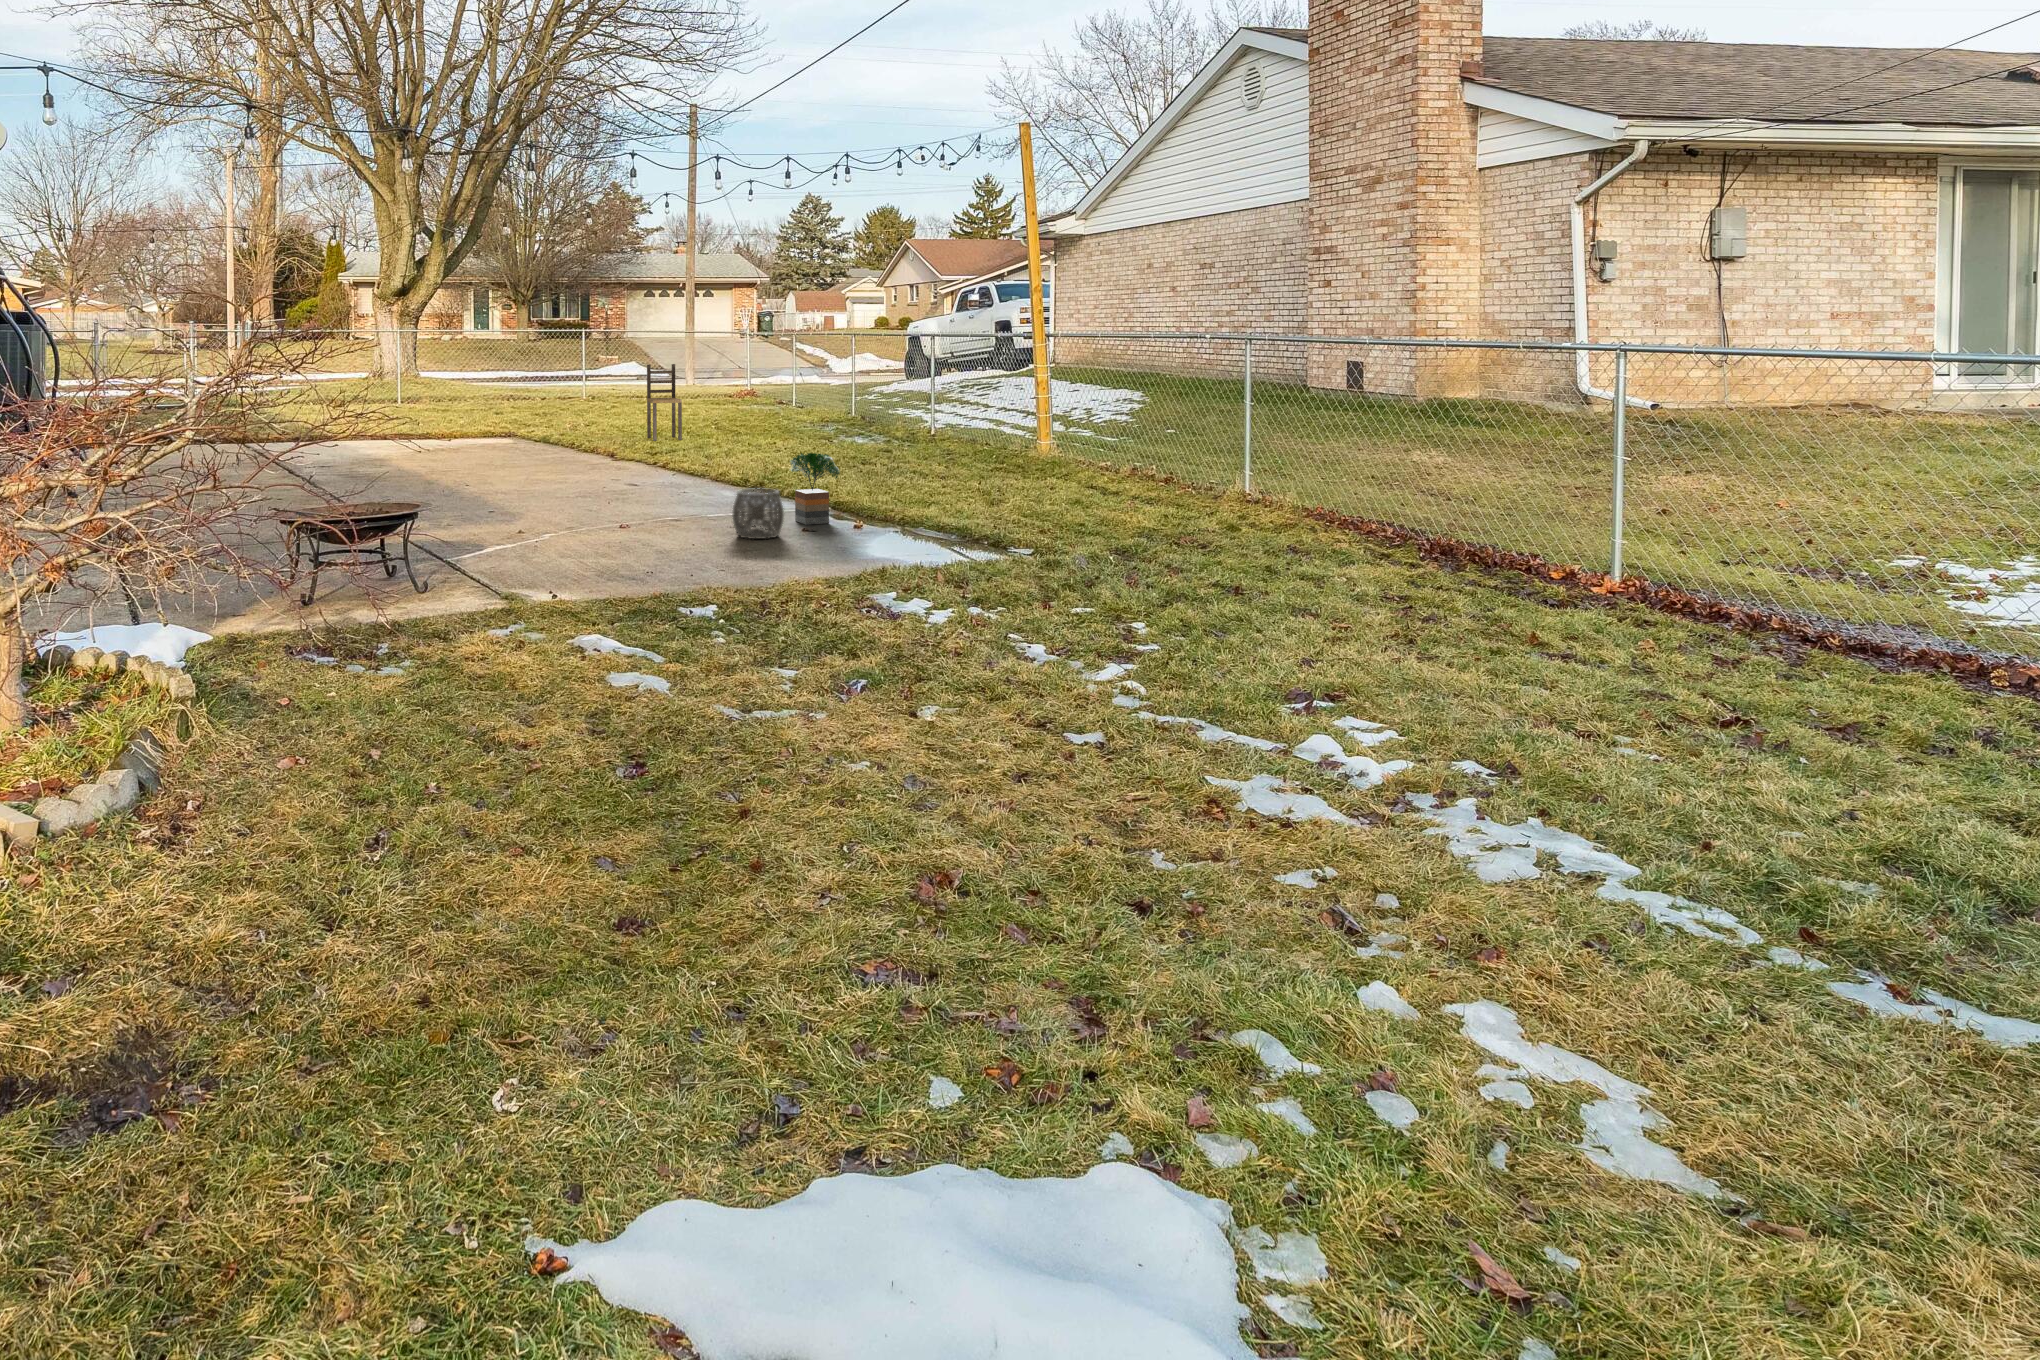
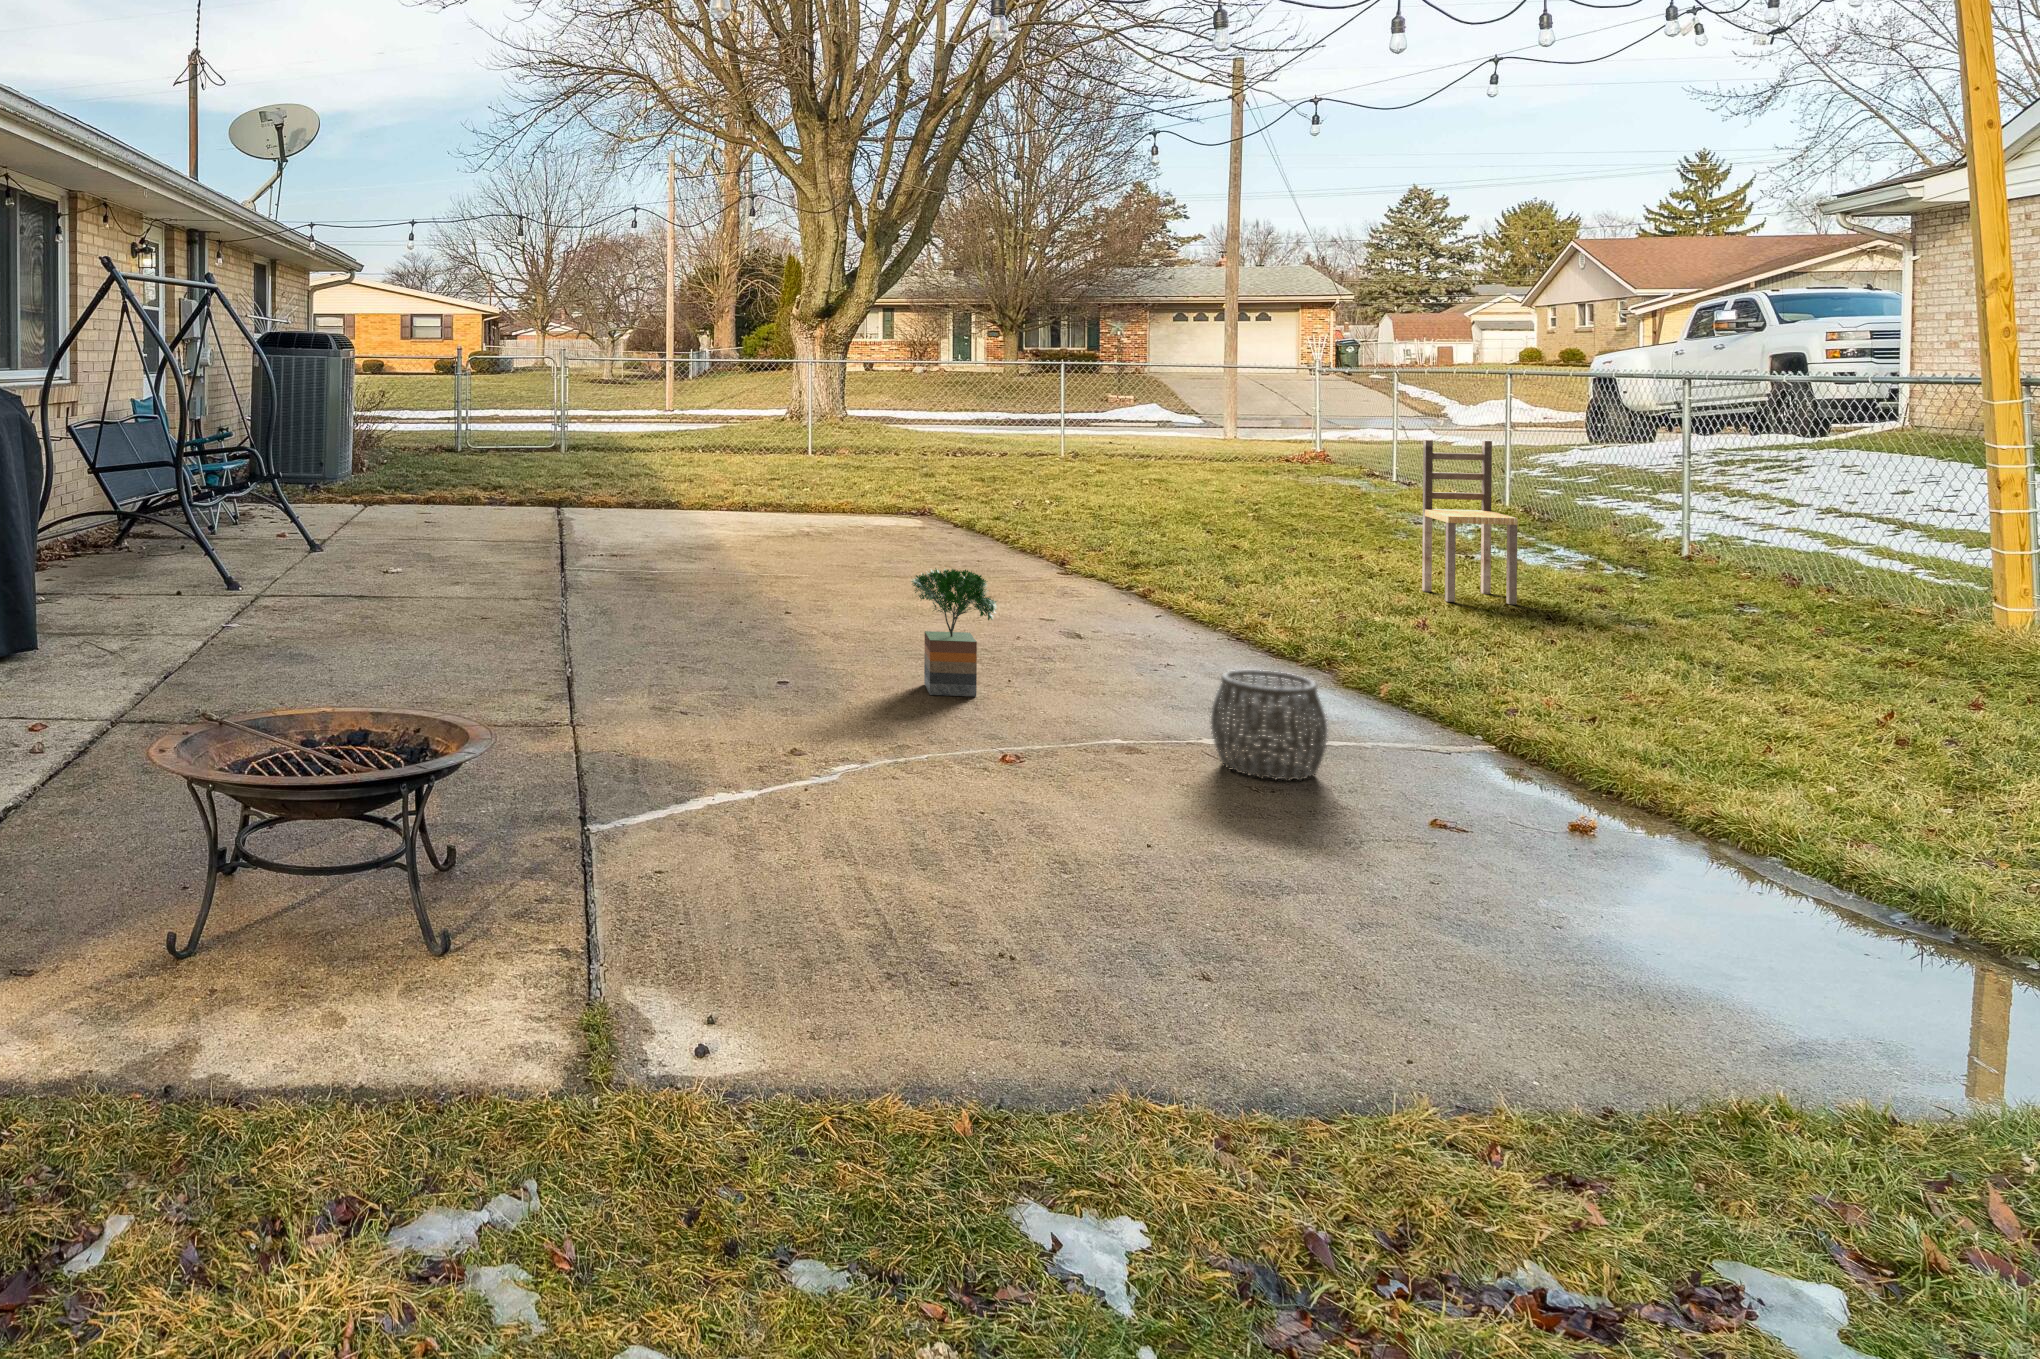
chair: present [647,364,682,441] -> present [1422,440,1518,605]
potted tree: present [790,453,840,525] -> present [911,568,997,697]

